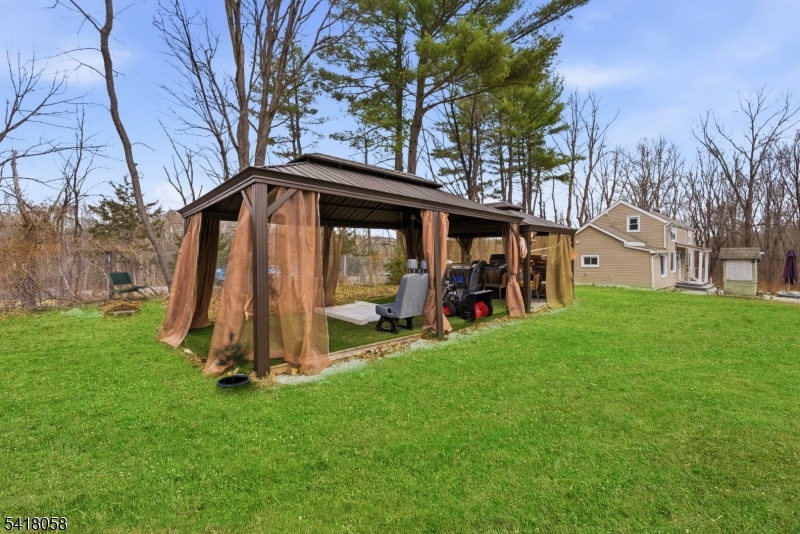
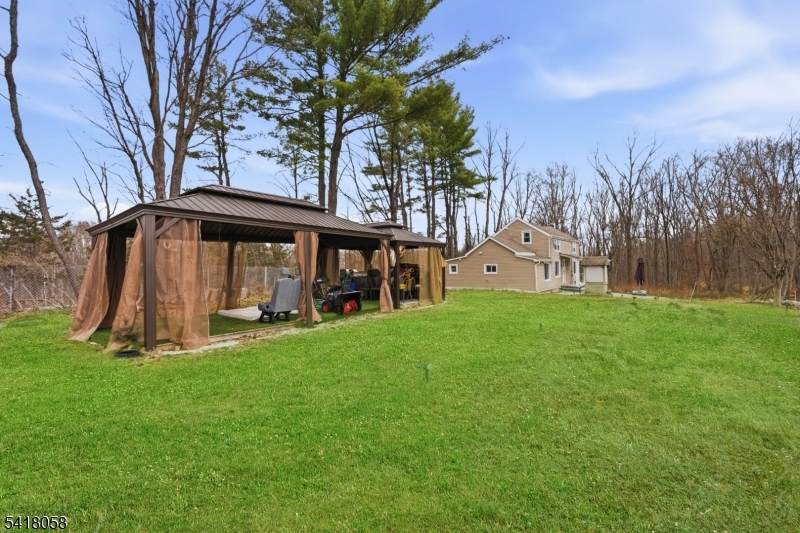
lounge chair: present [107,272,149,301] -> none [12,283,57,311]

